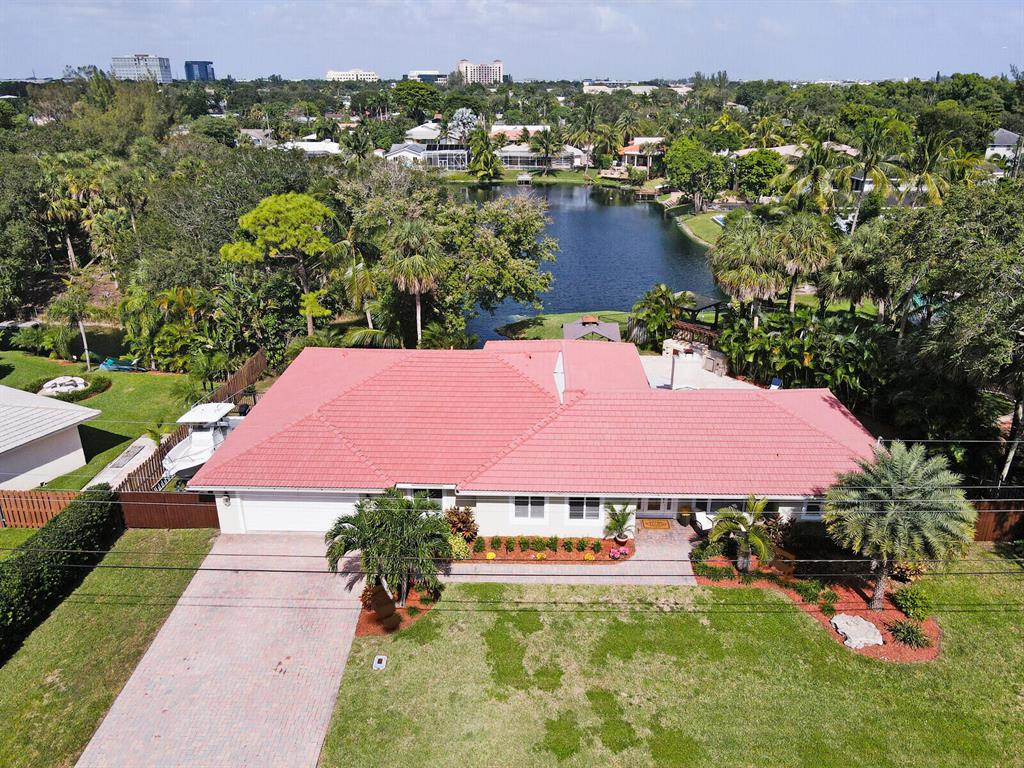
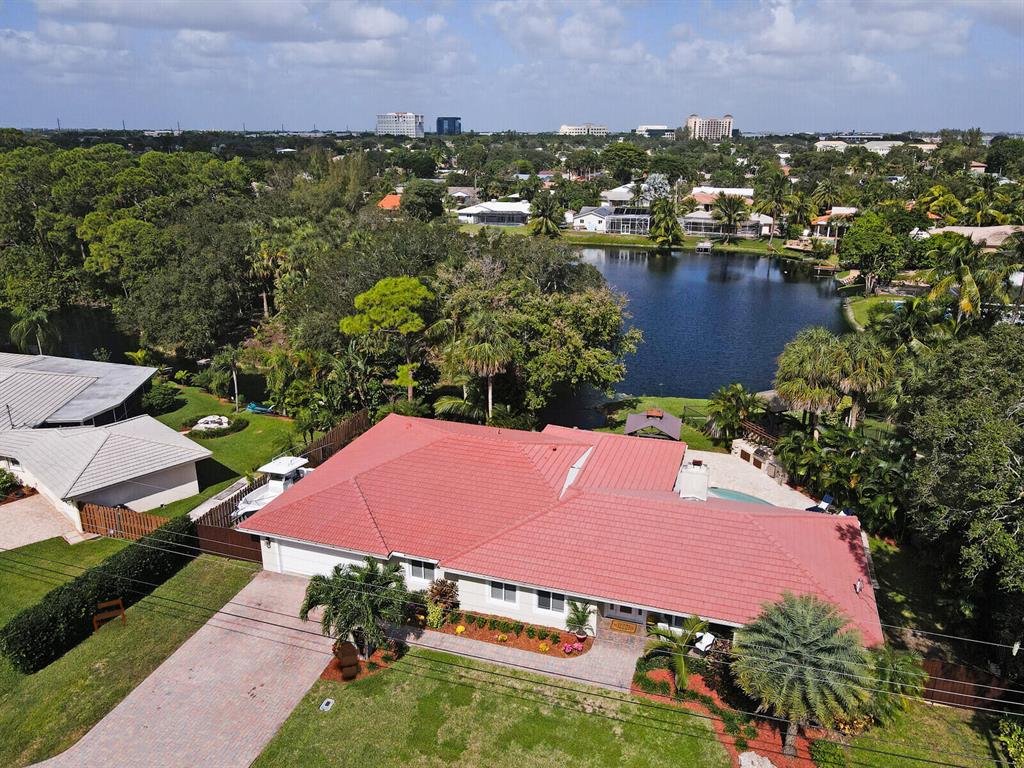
bench: present [756,544,795,586] -> present [94,599,126,633]

